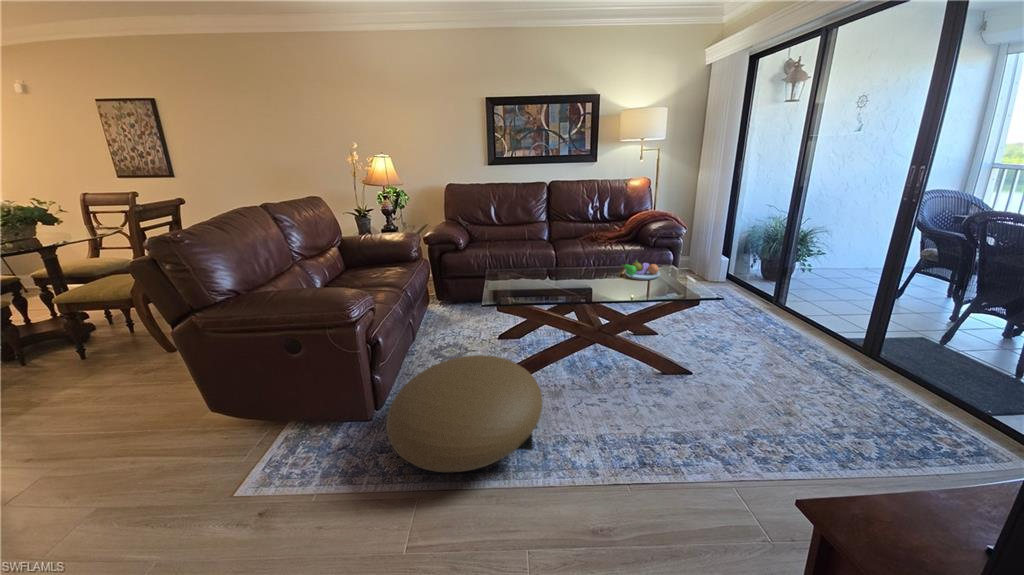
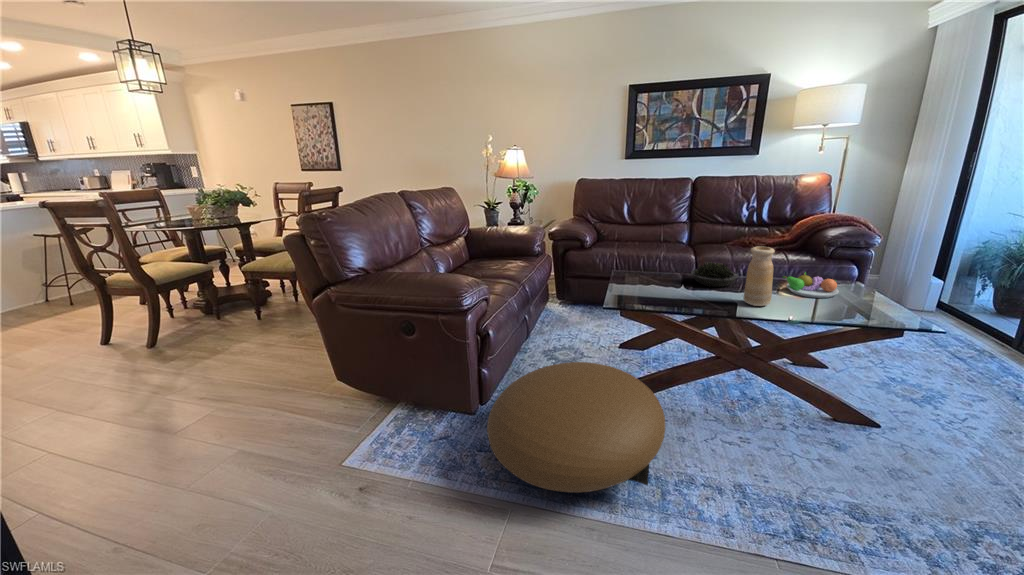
vase: none [594,242,614,291] -> present [744,246,775,306]
succulent plant: none [552,256,589,278] -> present [691,262,738,287]

